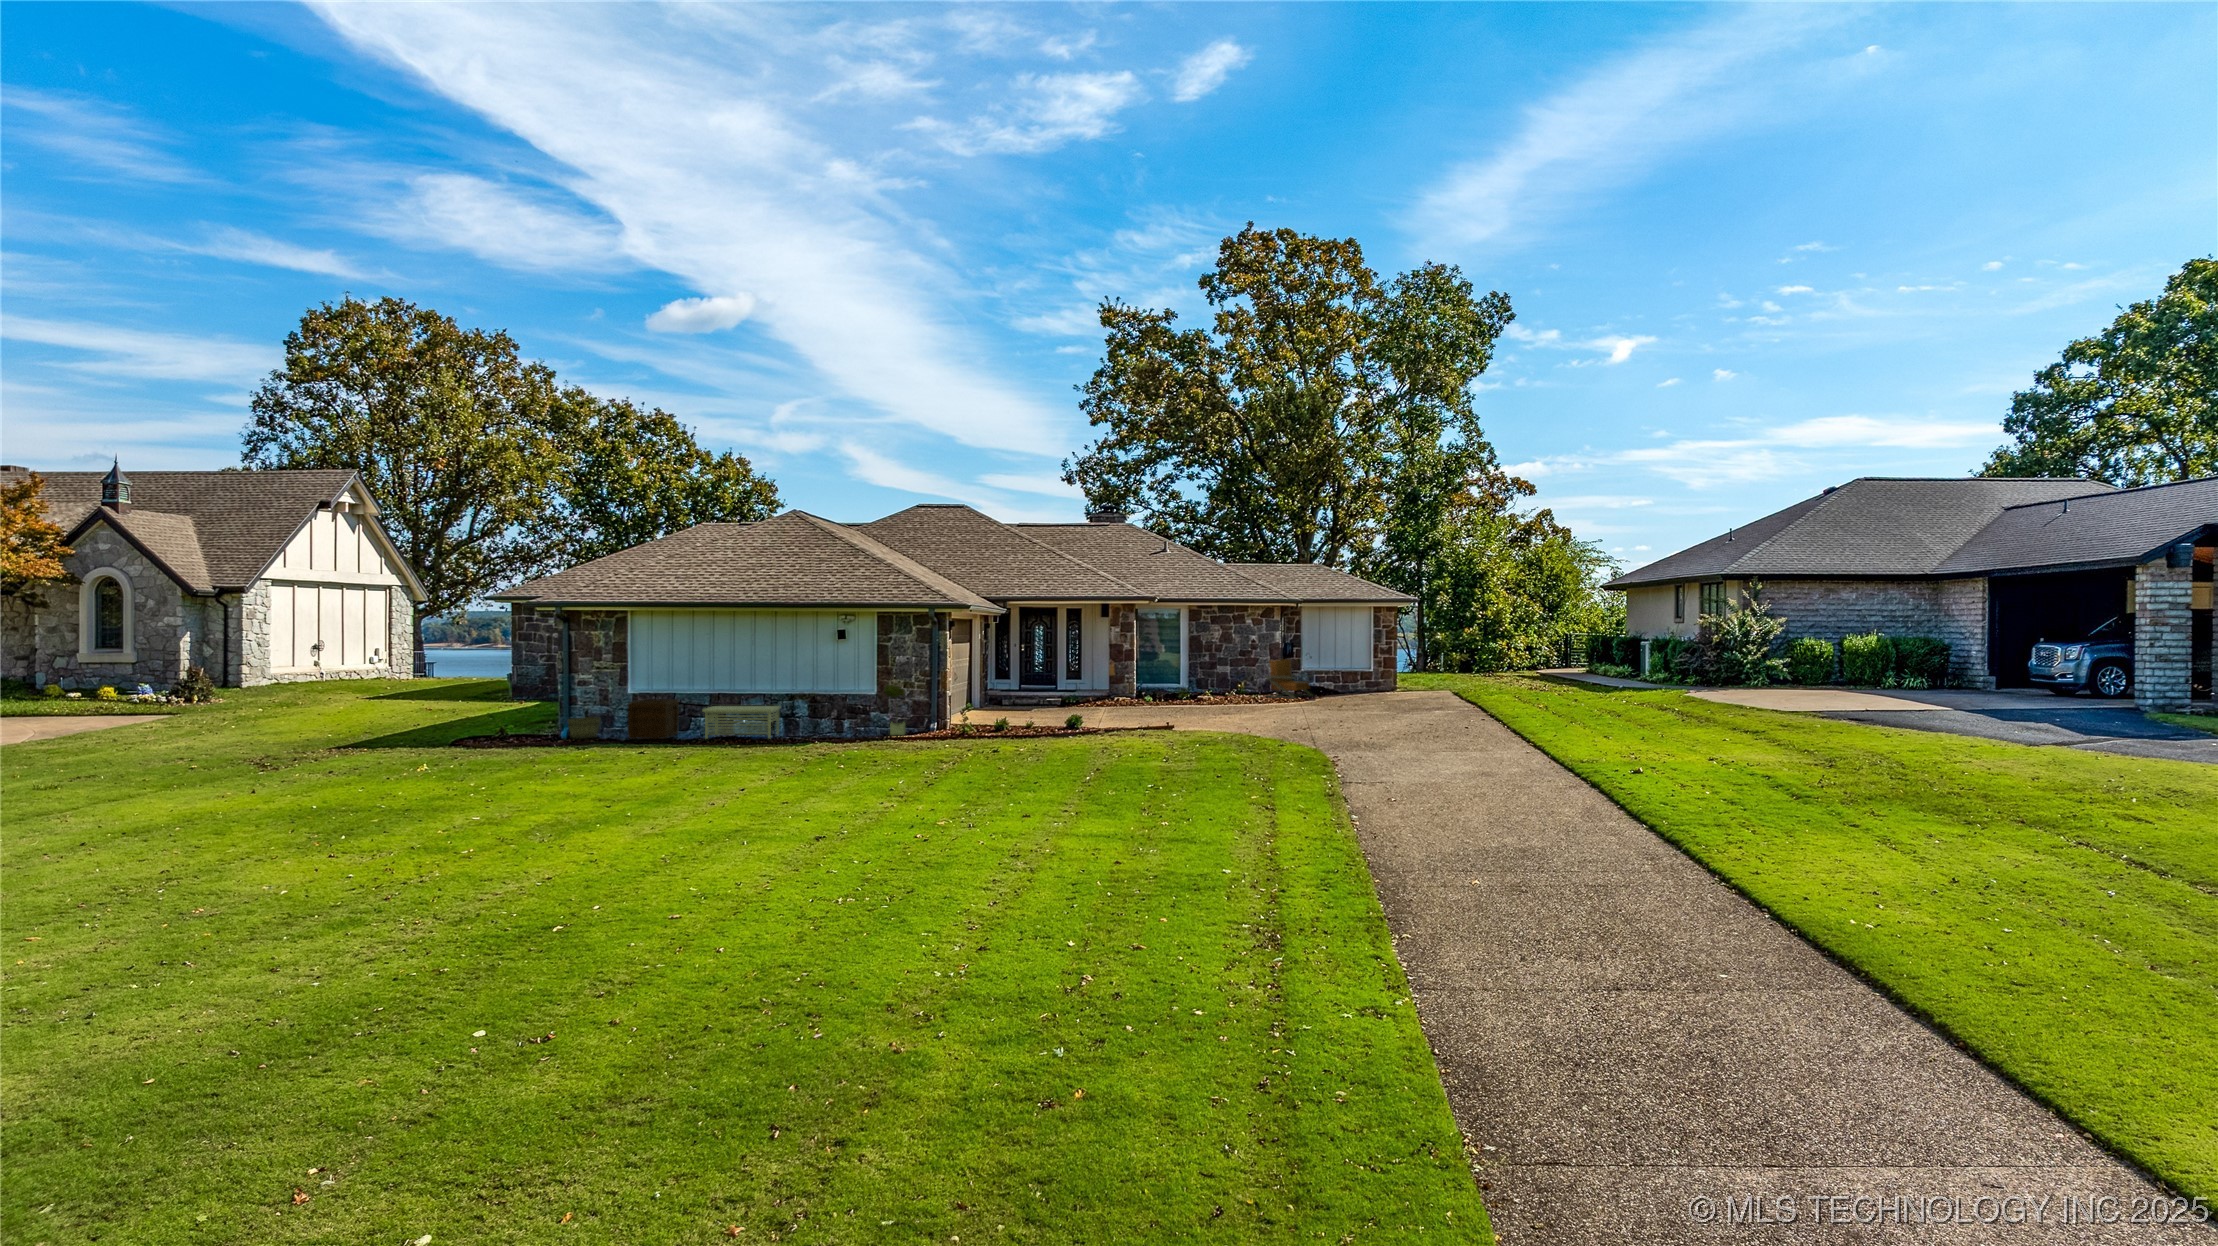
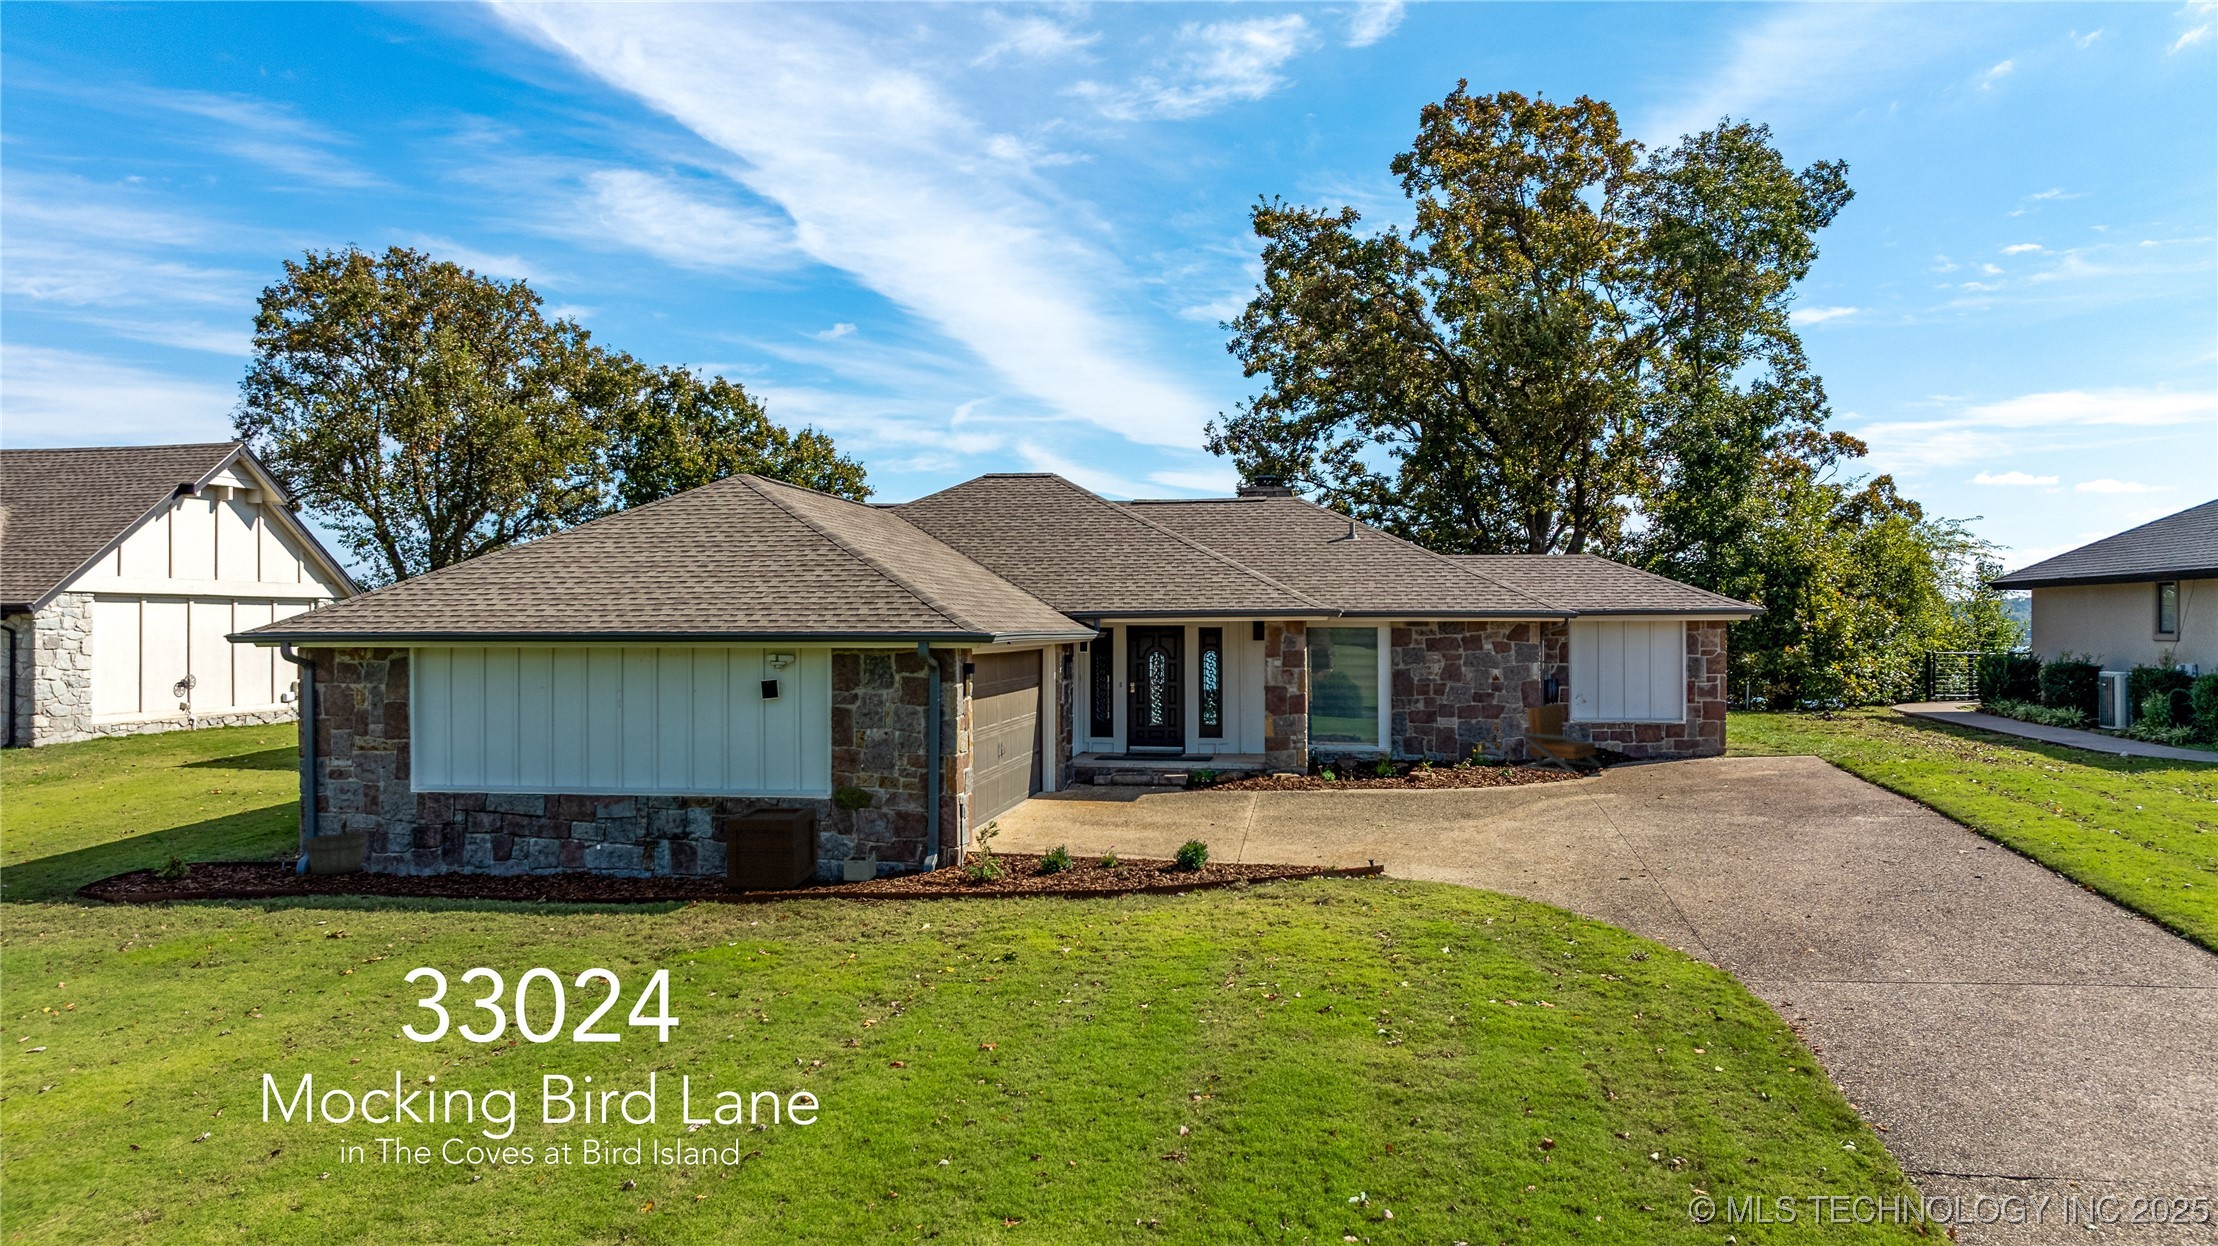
wooden crate: present [628,699,679,739] -> present [726,807,817,888]
storage bench: present [703,706,780,738] -> none [509,818,660,886]

